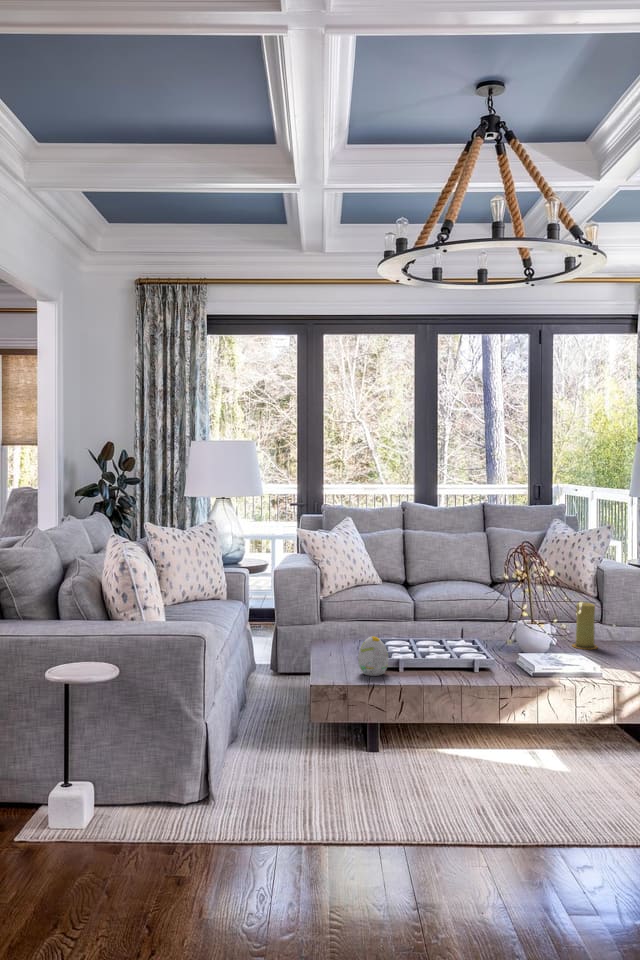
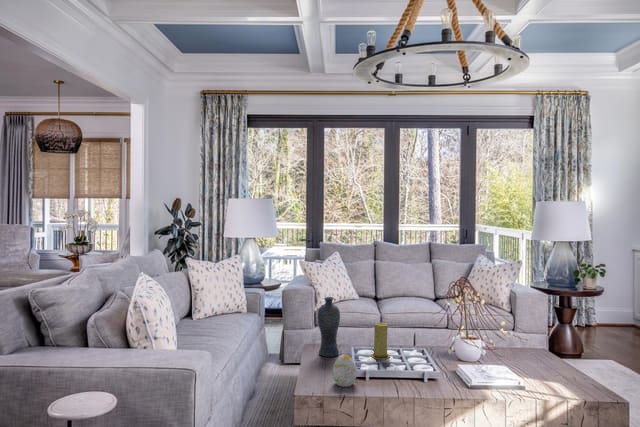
vase: none [333,571,363,649] -> present [317,297,340,357]
candle: present [572,603,598,649] -> present [371,323,390,359]

